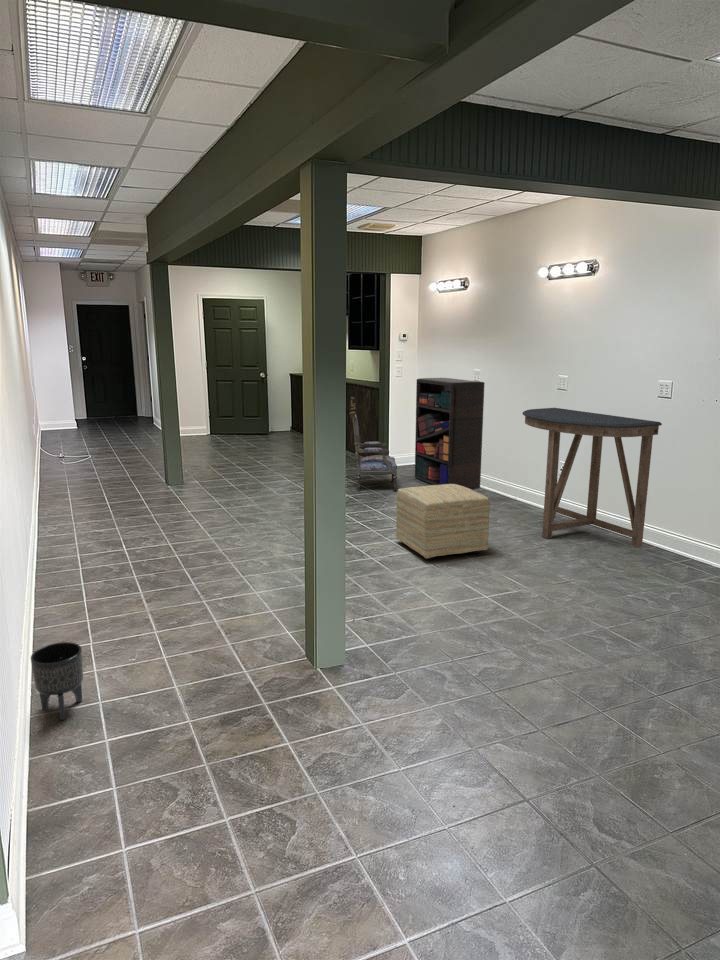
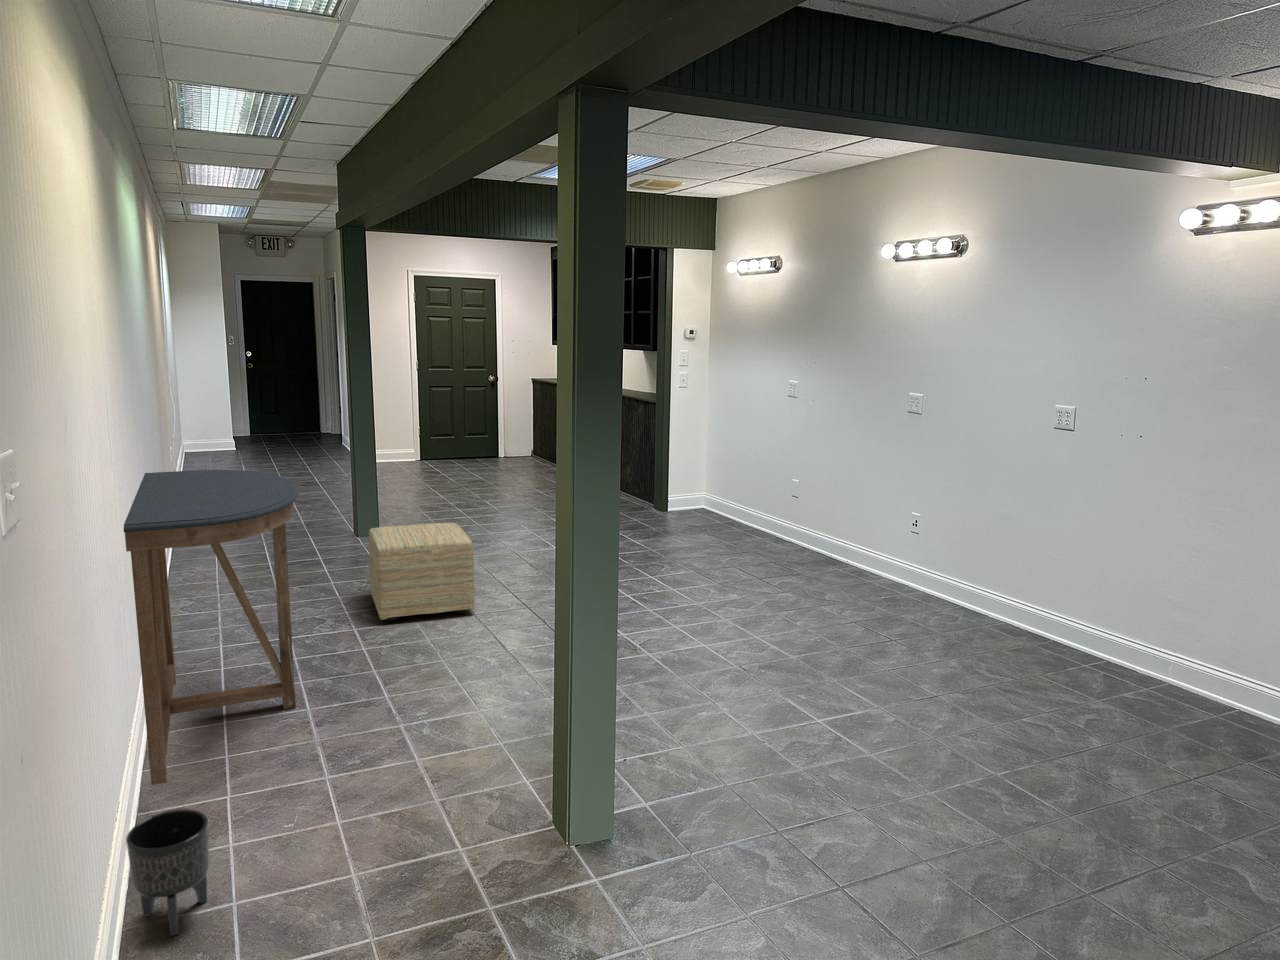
bookshelf: present [415,378,485,489] -> none [705,392,805,552]
armchair: present [349,397,397,491] -> none [616,417,682,551]
console table: present [523,408,662,547] -> present [124,470,299,785]
ottoman: present [396,484,489,560] -> present [369,523,474,621]

